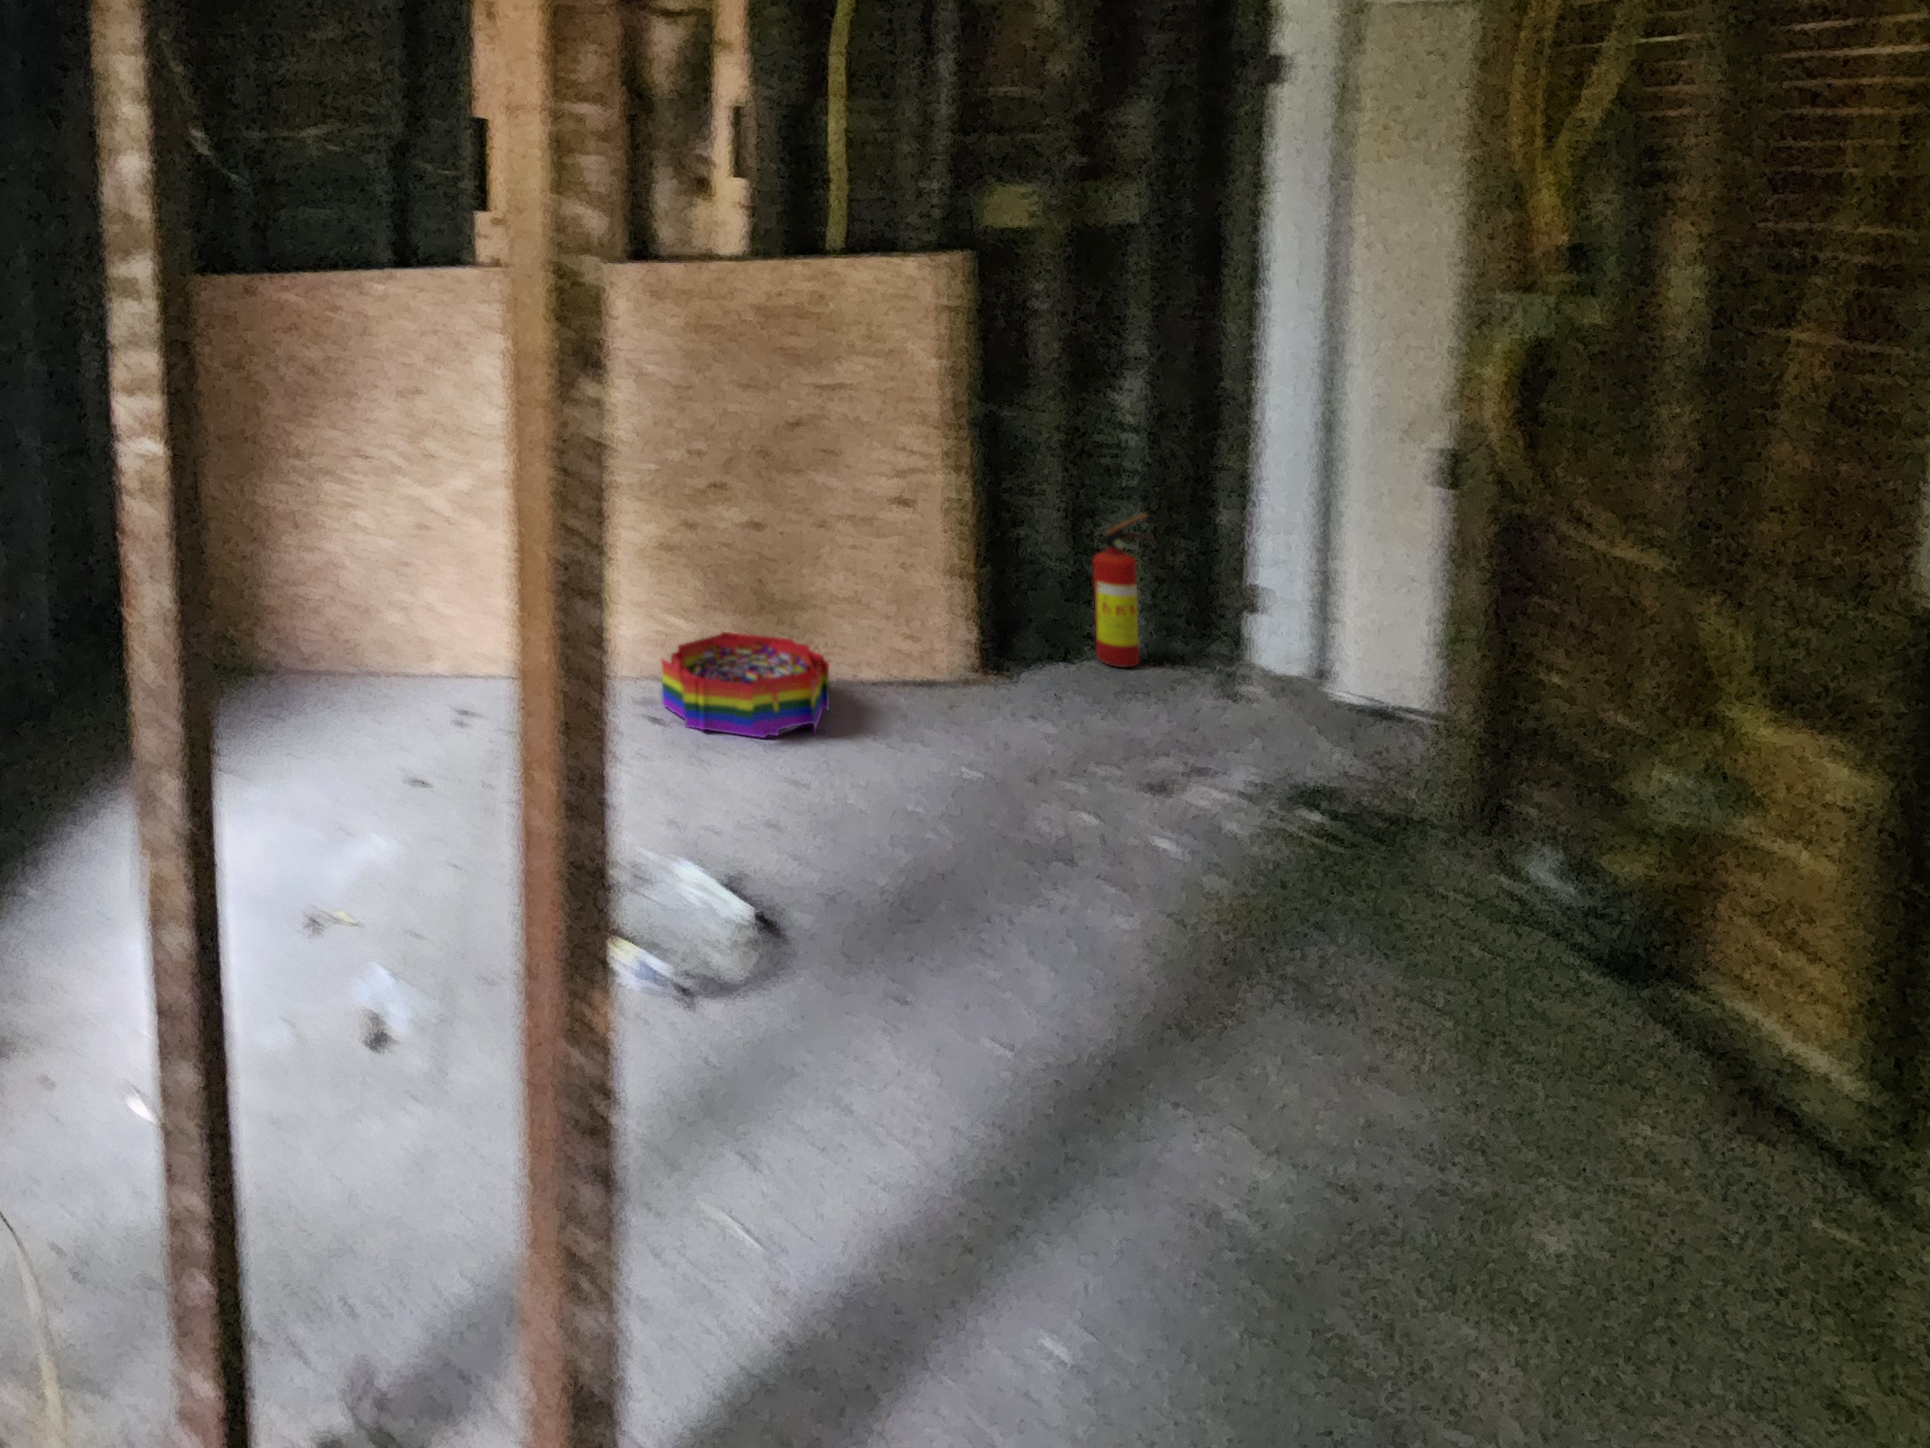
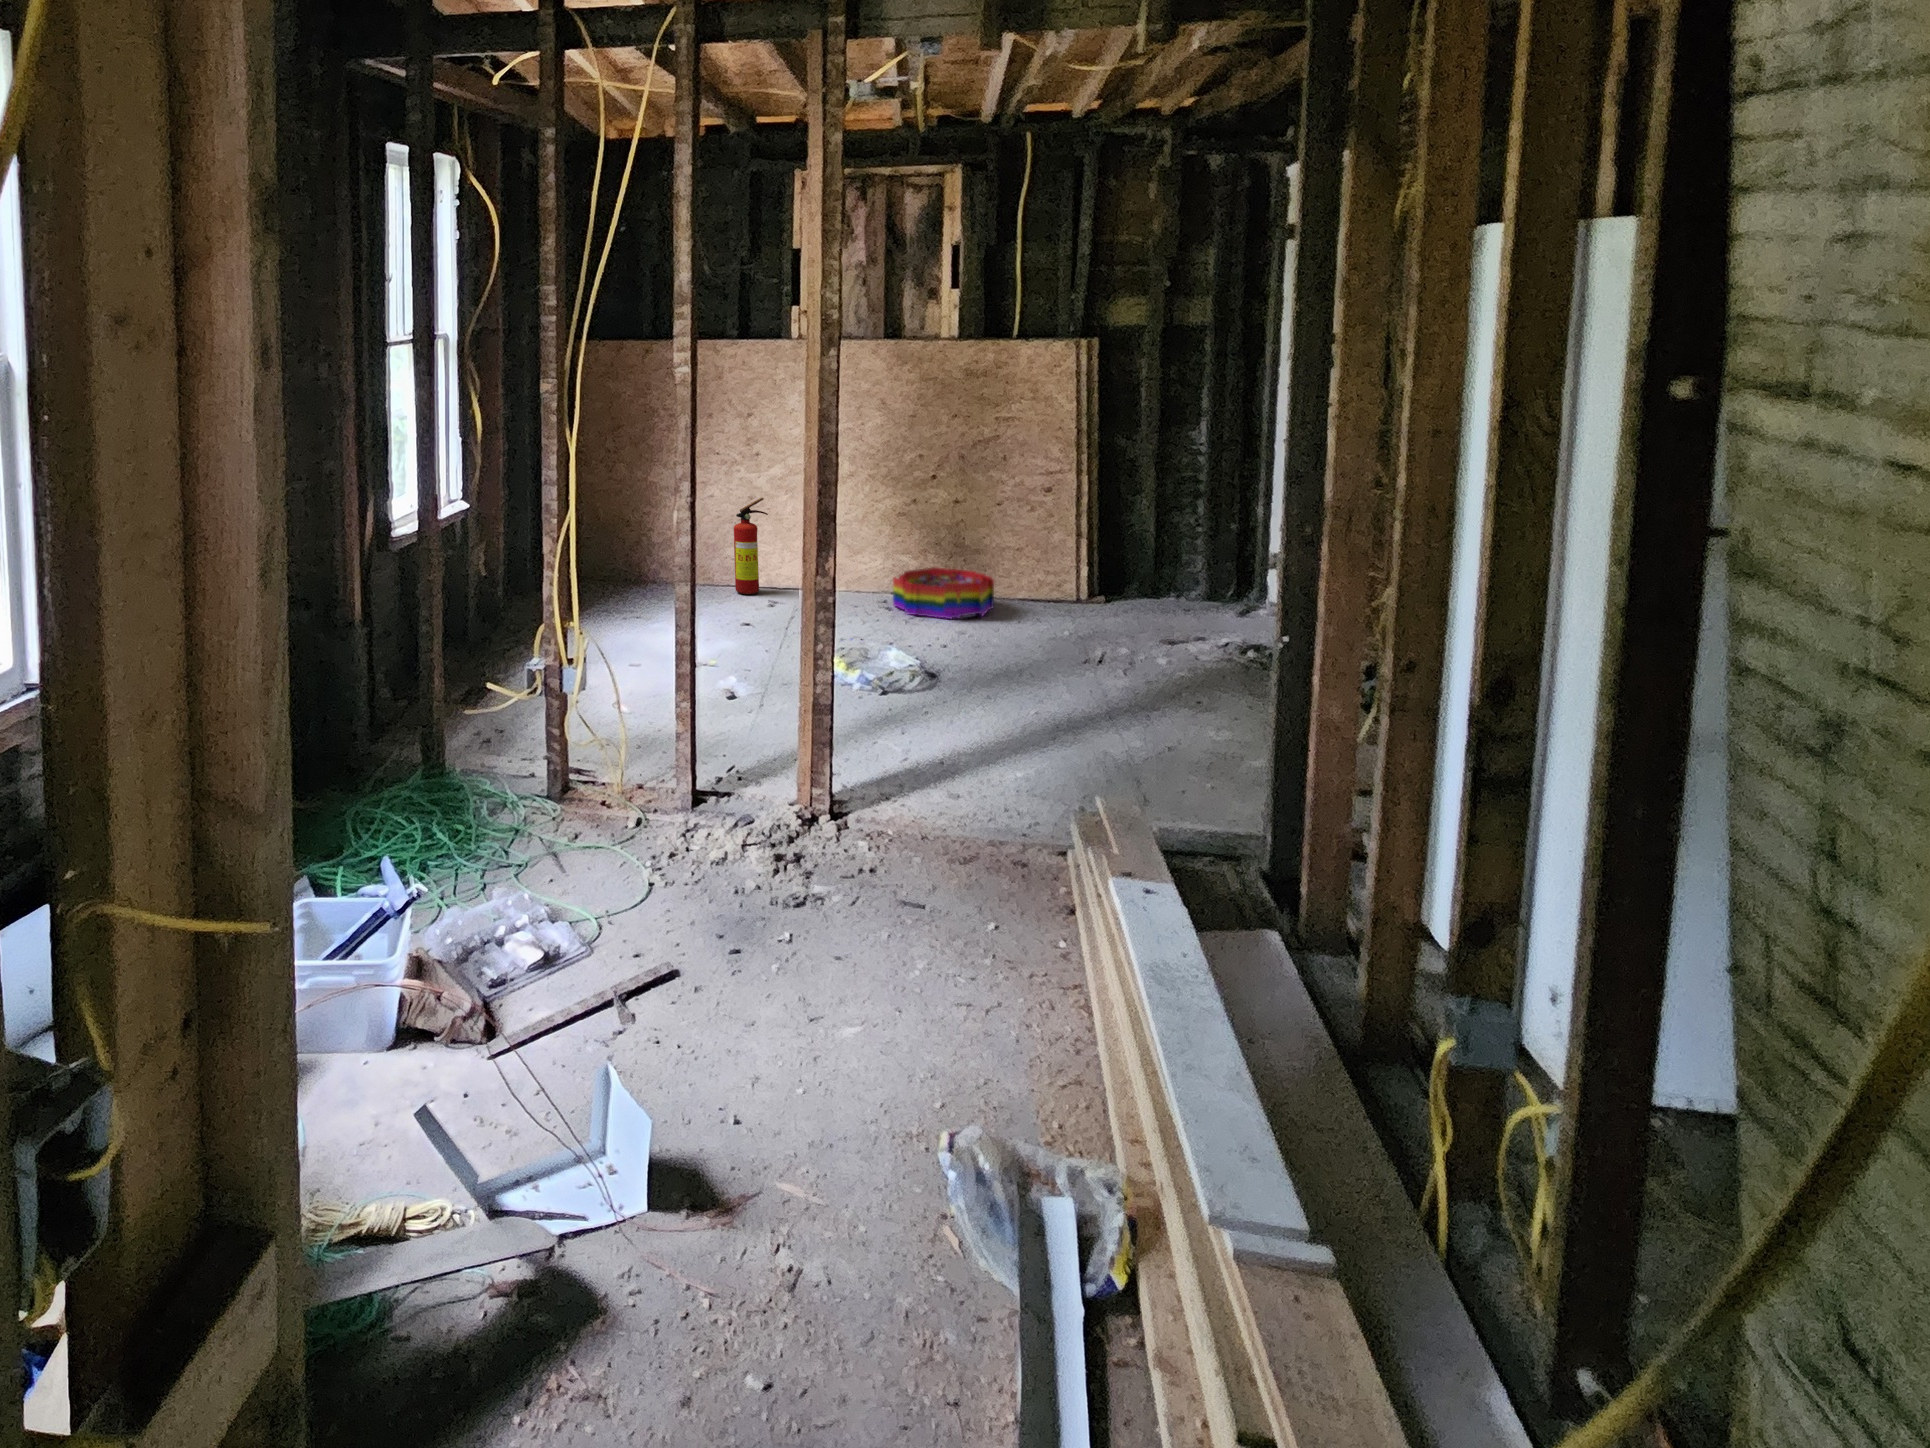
fire extinguisher: present [1093,514,1153,667] -> present [734,498,768,594]

